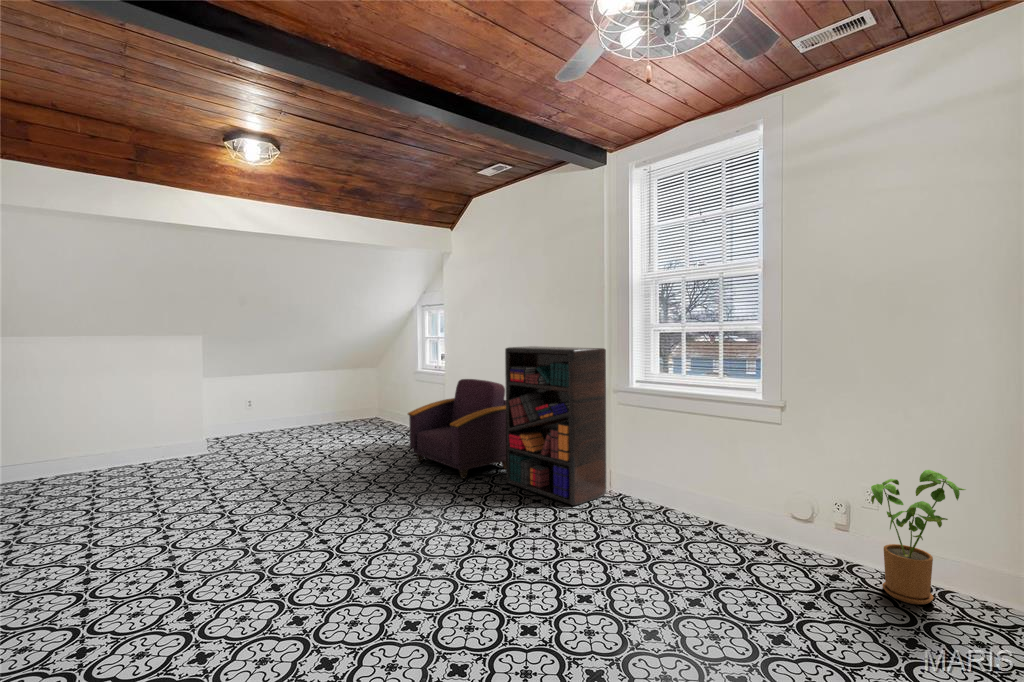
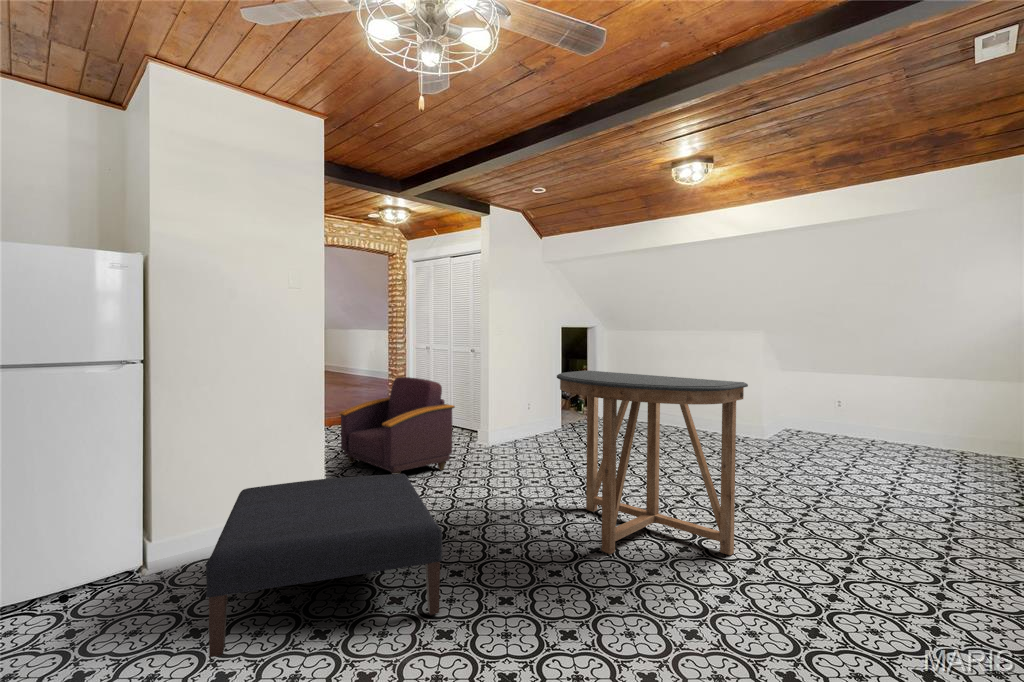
bookshelf: present [505,346,606,505] -> none [440,344,542,507]
console table: none [624,372,826,560] -> present [557,371,748,555]
house plant: present [871,470,965,605] -> none [786,466,870,596]
ottoman: none [309,473,523,644] -> present [206,474,442,657]

